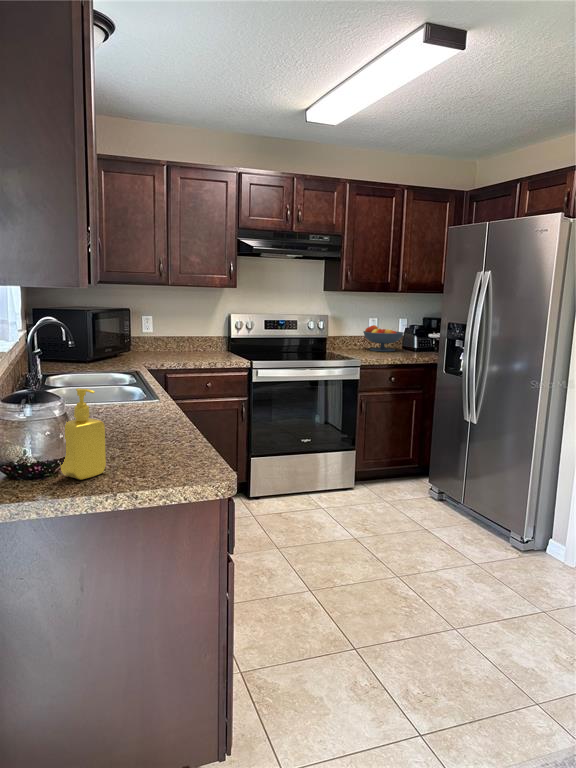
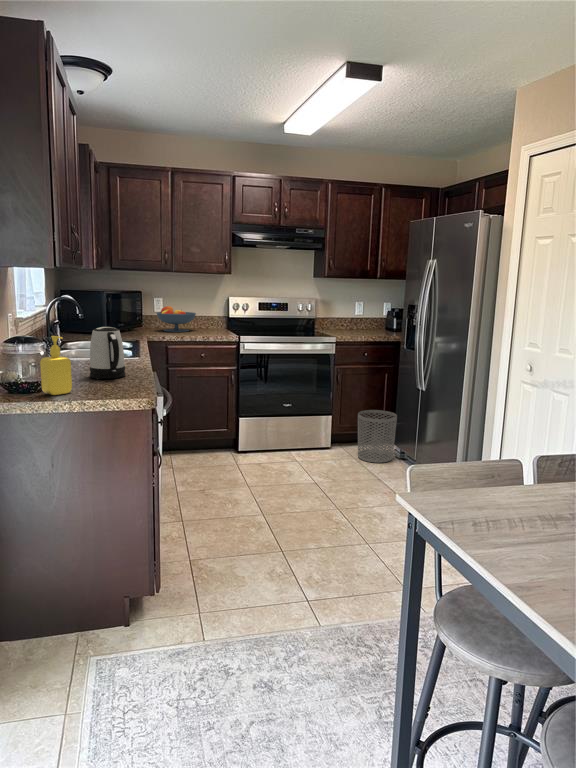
fruit bowl: present [363,325,403,352] -> present [157,306,196,332]
kettle: none [113,366,162,441] -> present [90,327,125,379]
waste bin: none [389,444,435,506] -> present [358,410,397,463]

